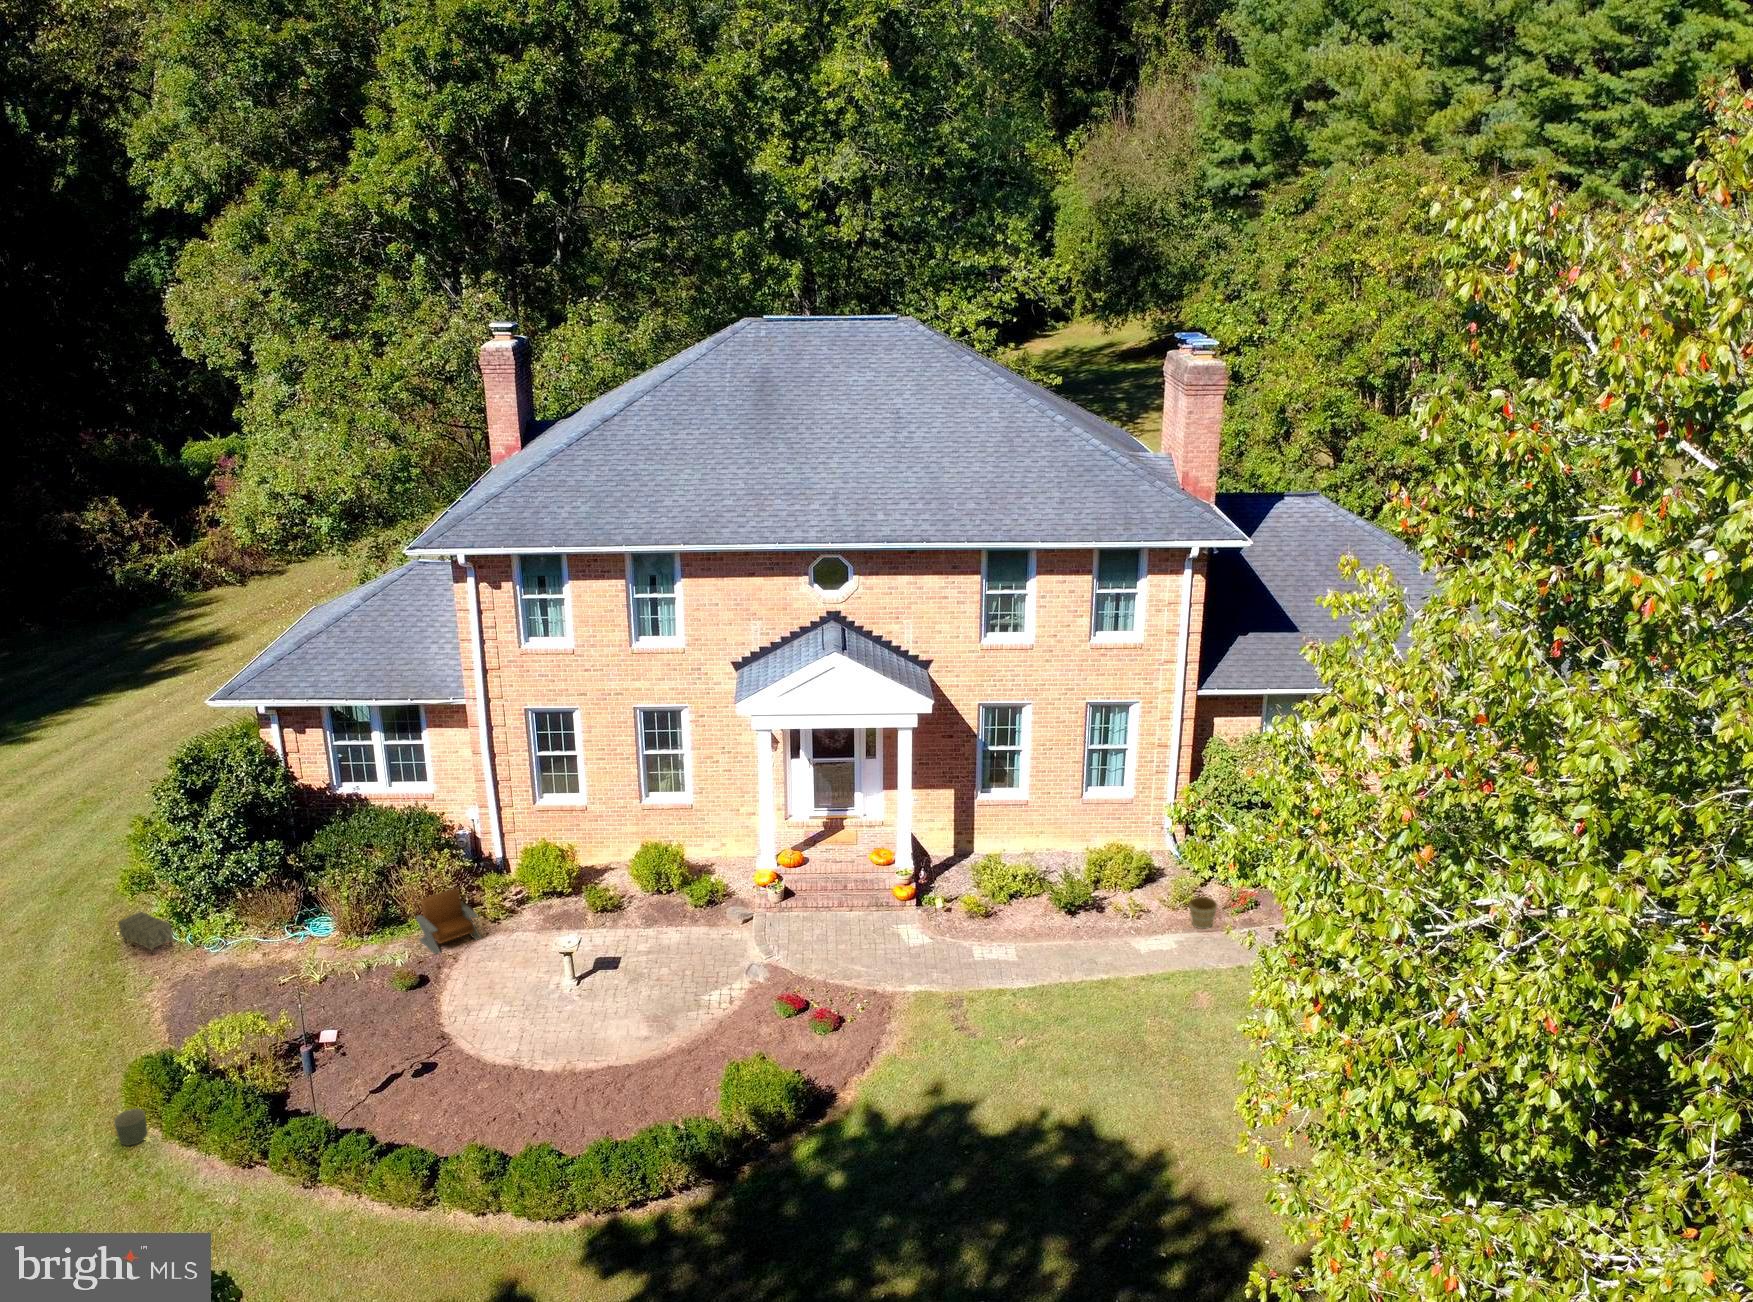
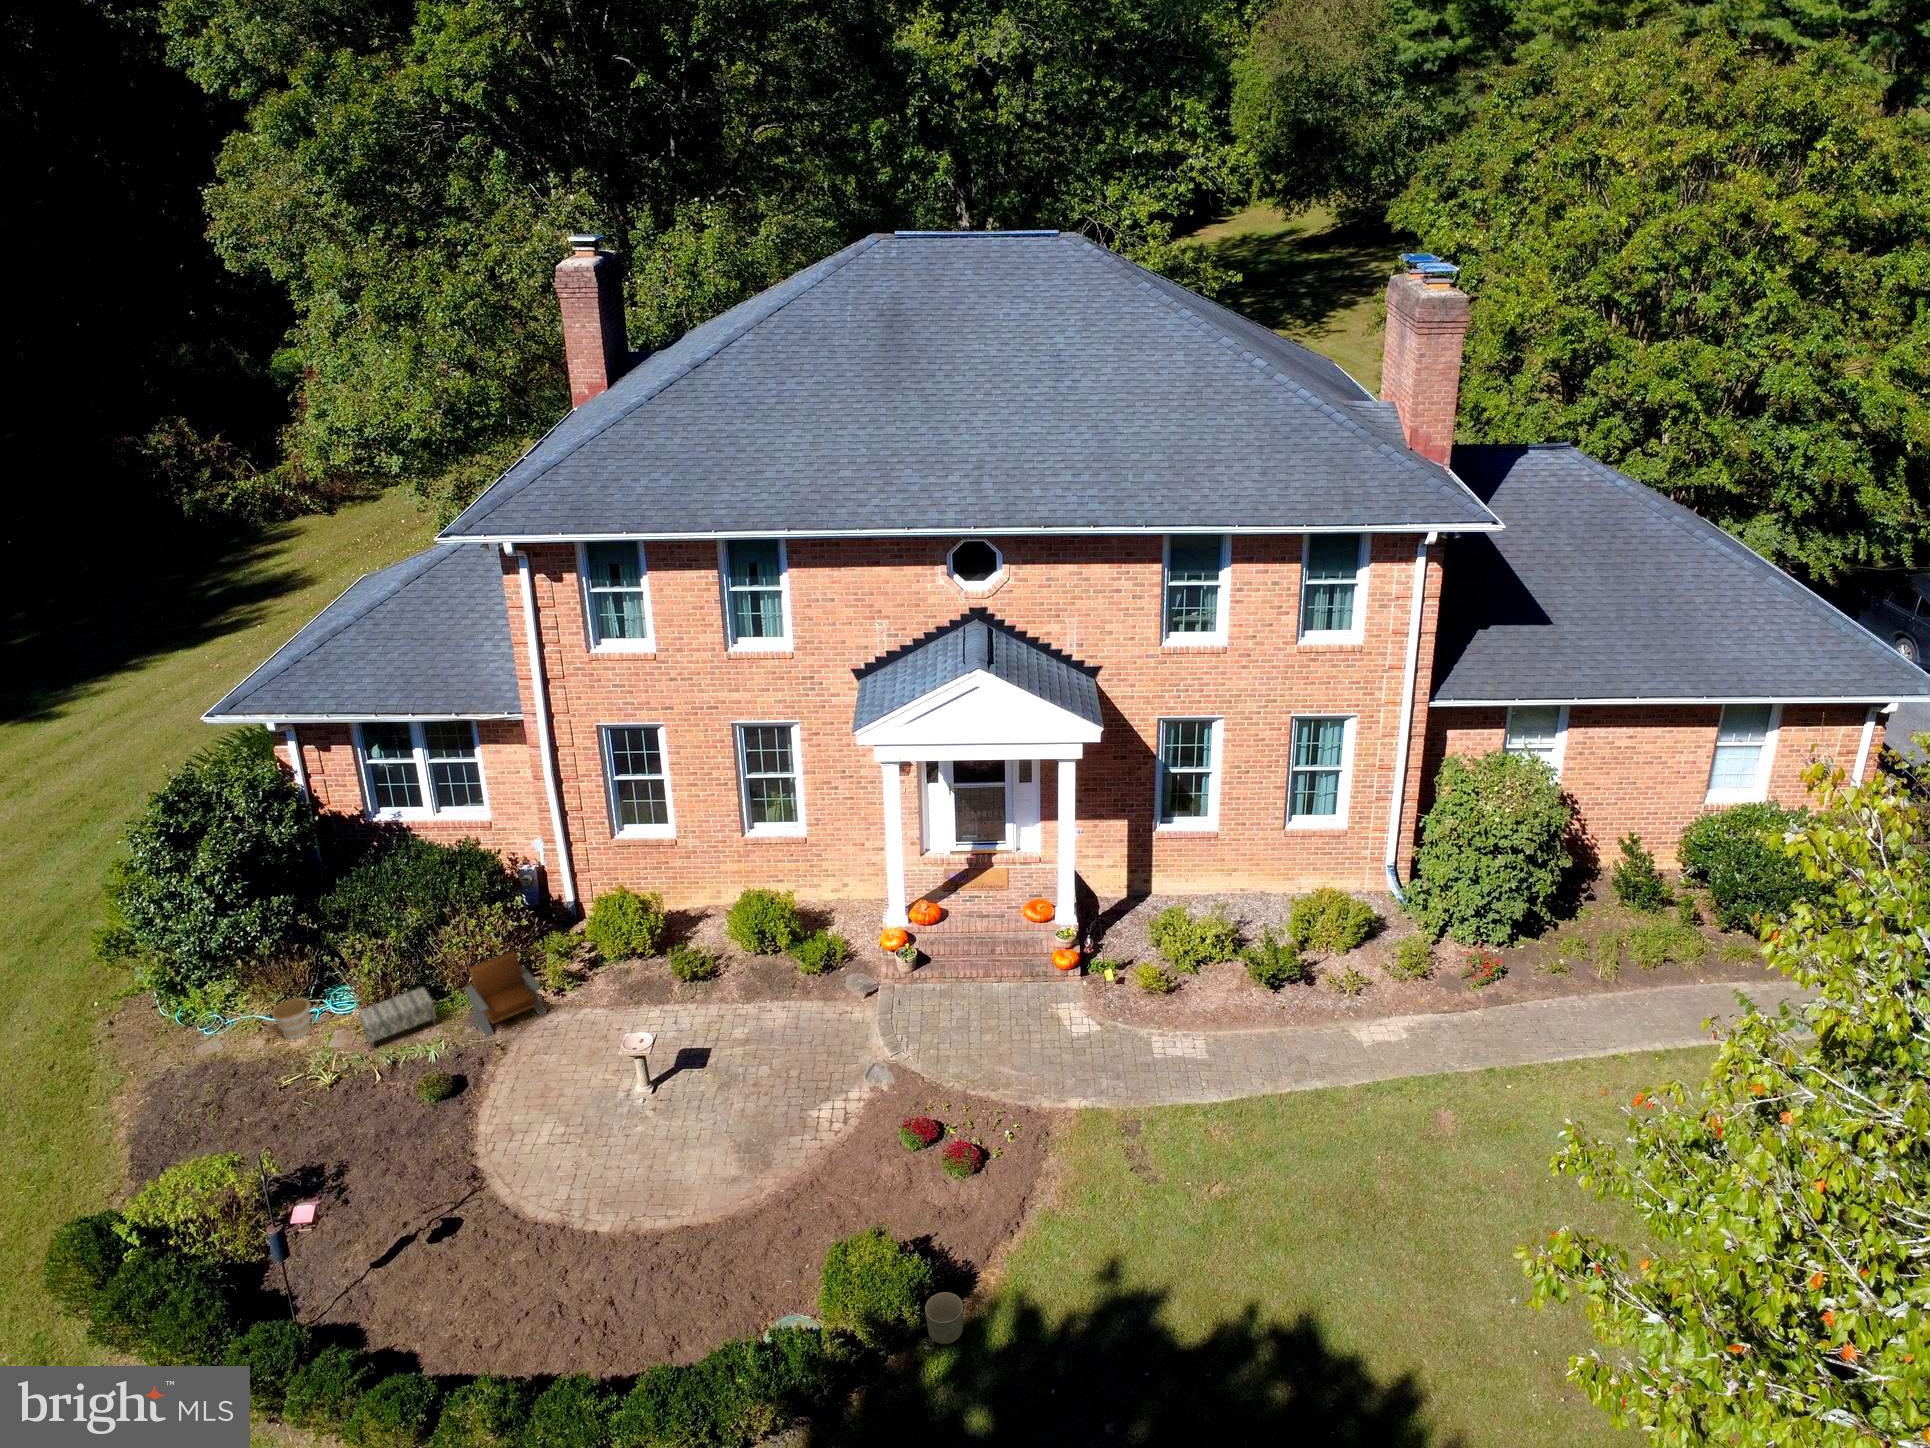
wooden bucket: present [1189,897,1217,929] -> present [272,998,311,1039]
bench: present [119,912,173,955] -> present [358,987,436,1048]
planter: present [114,1109,148,1146] -> present [925,1292,963,1344]

